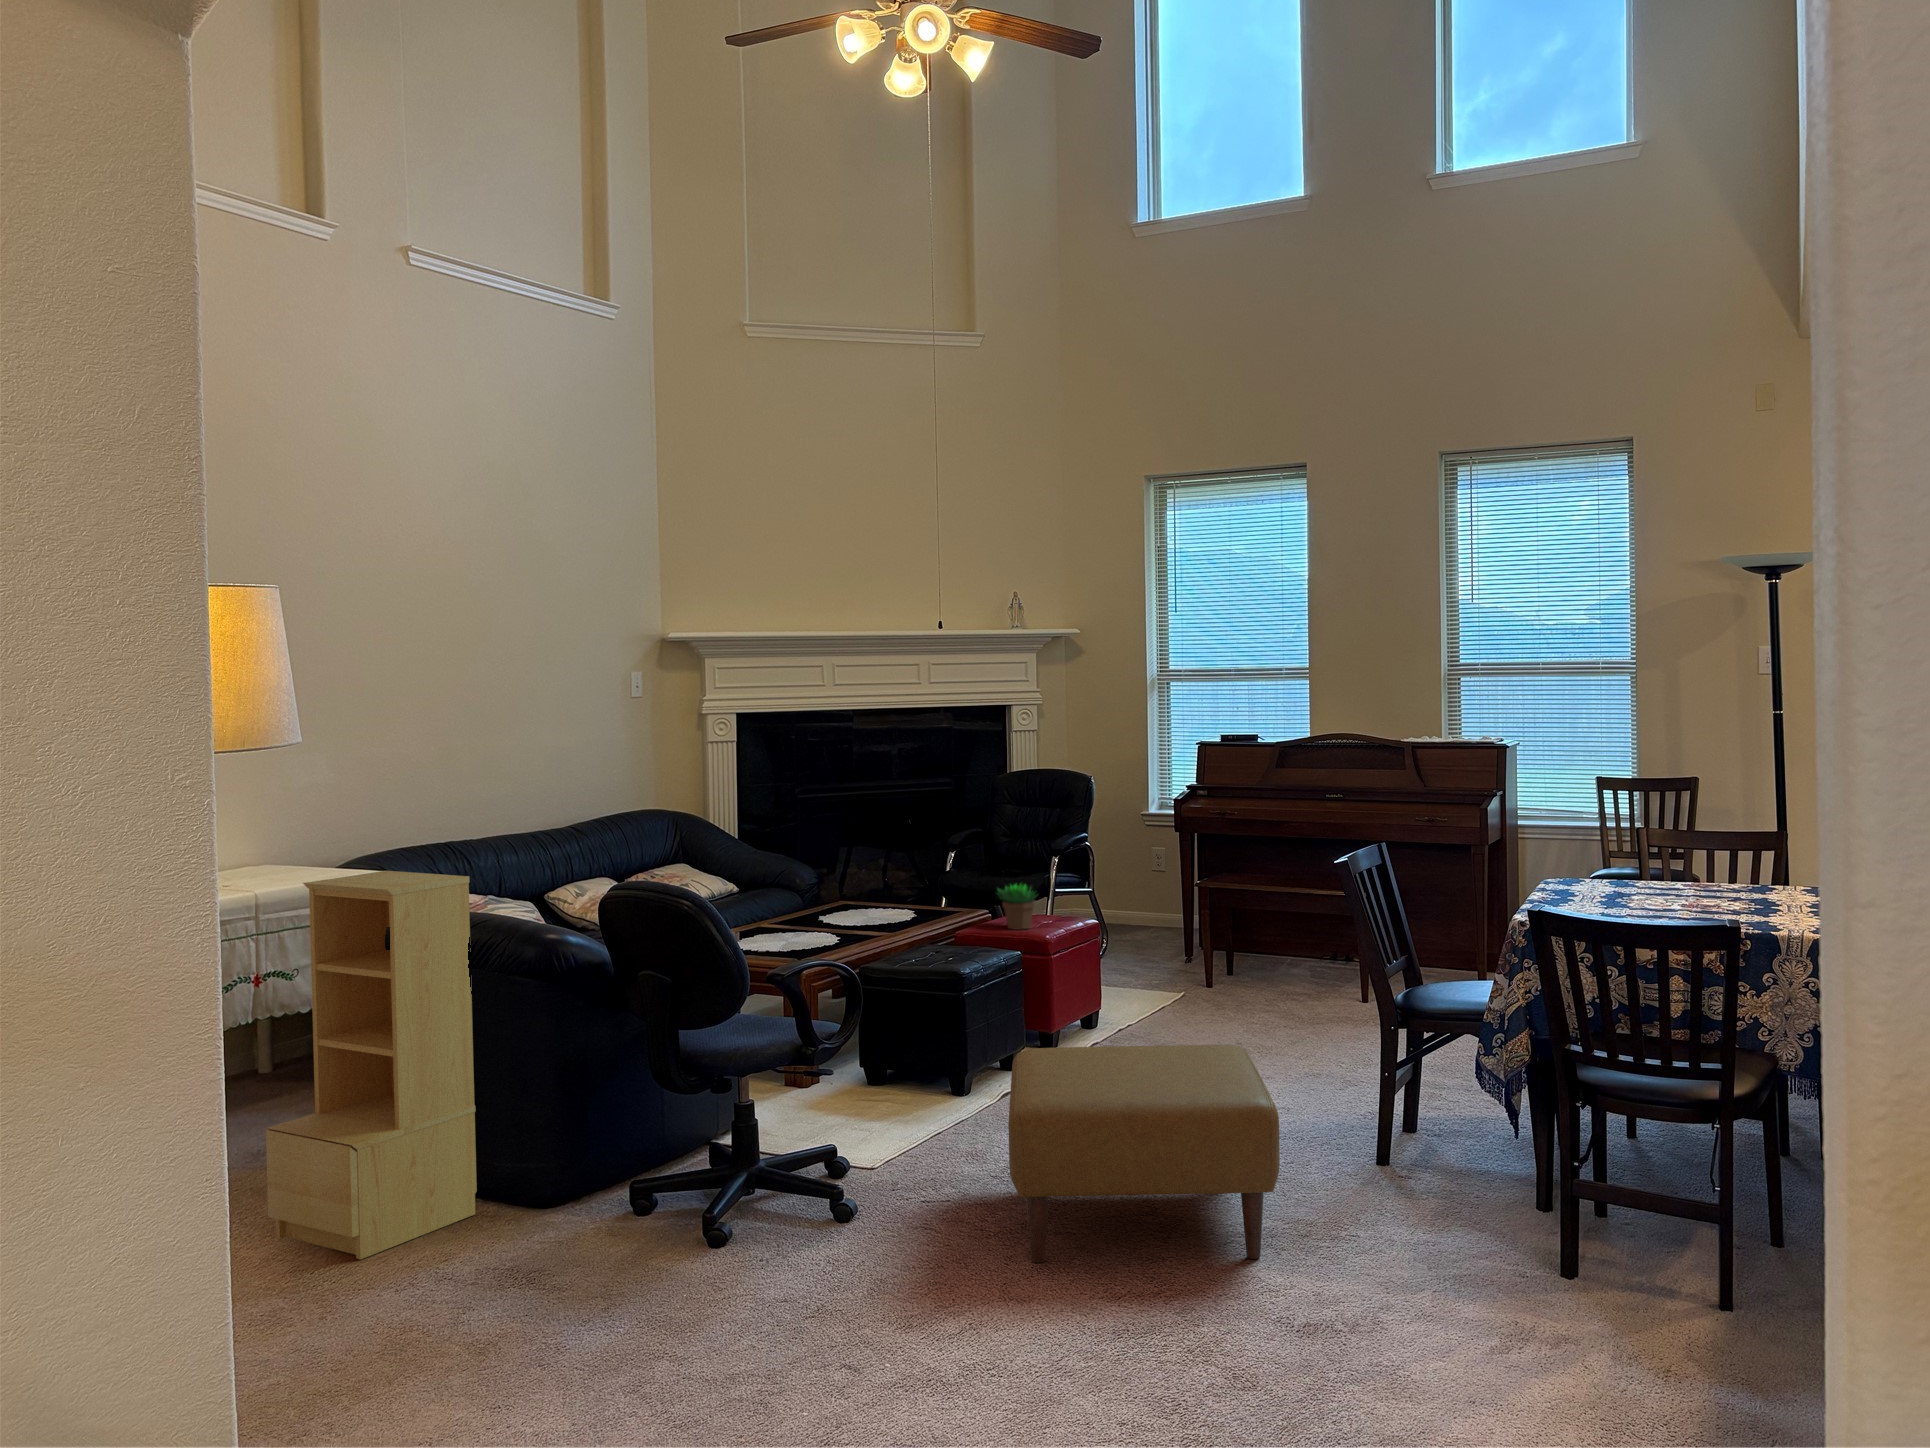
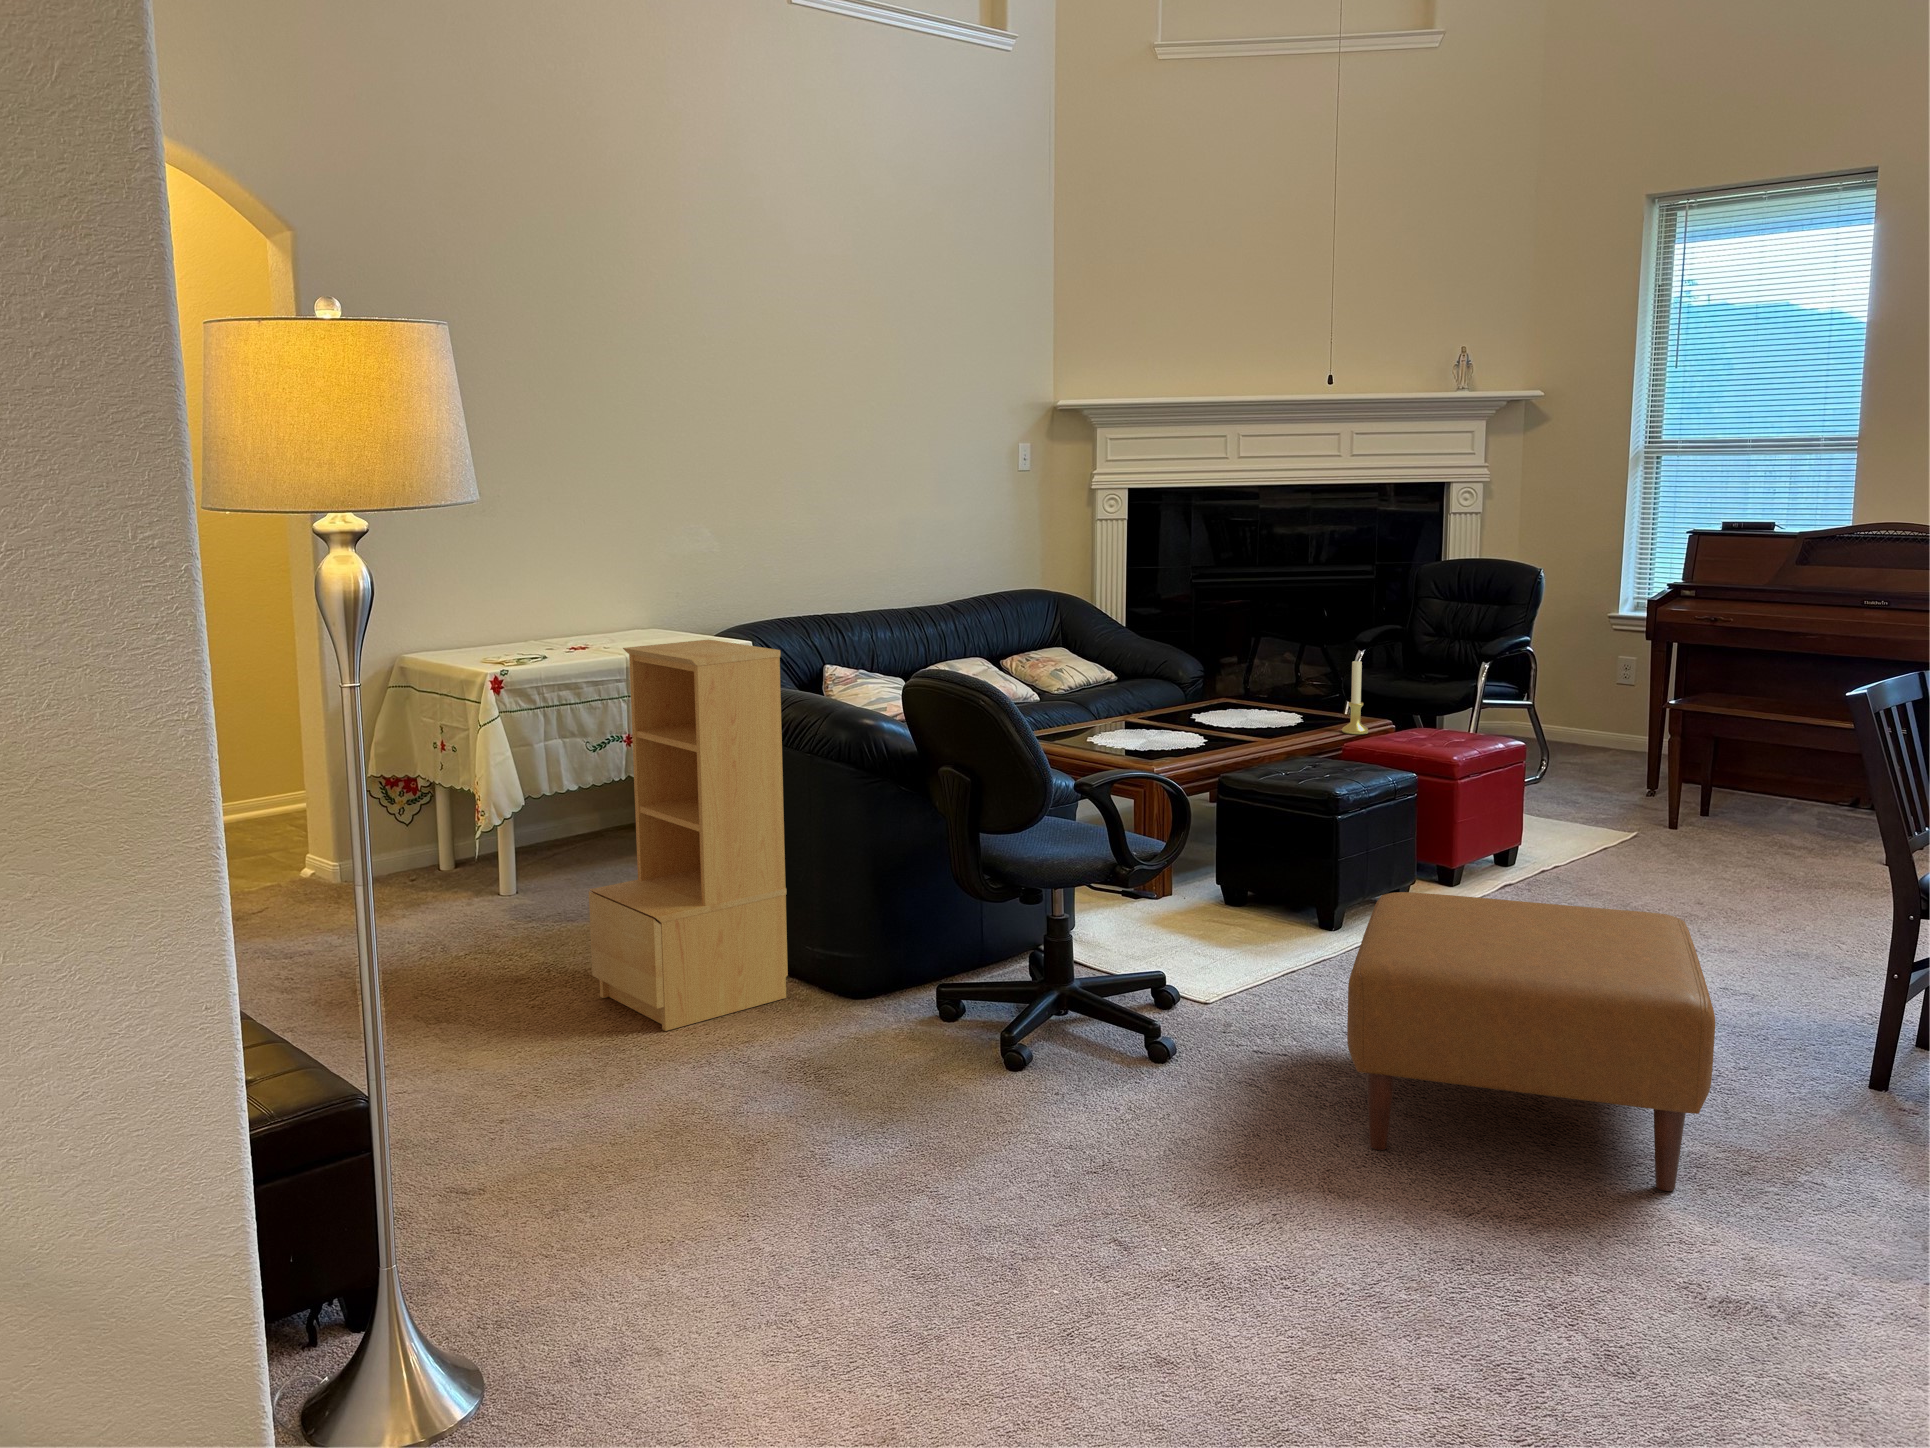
candle holder: none [949,859,971,926] -> present [1342,661,1368,734]
succulent plant: present [997,884,1036,930] -> none [1398,689,1452,744]

